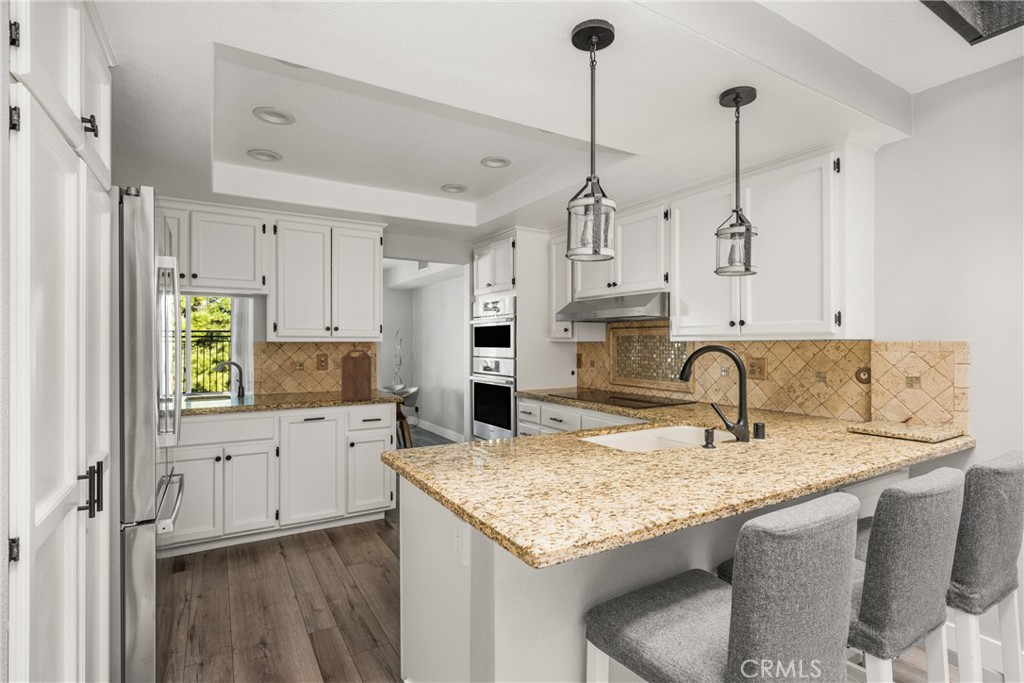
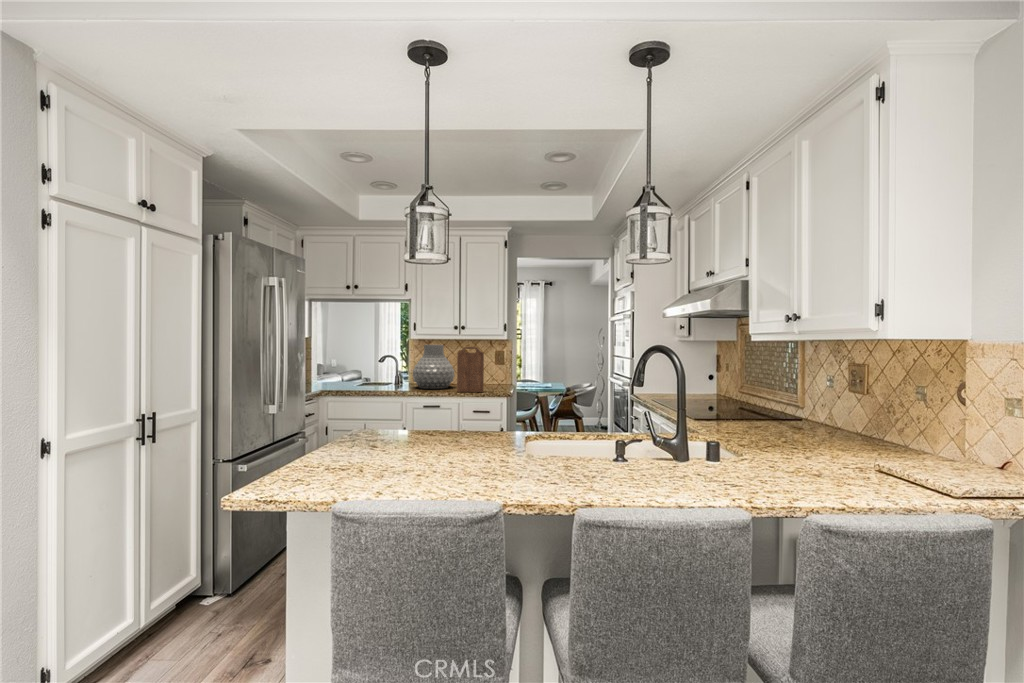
vase: none [273,348,326,400] -> present [413,345,455,389]

